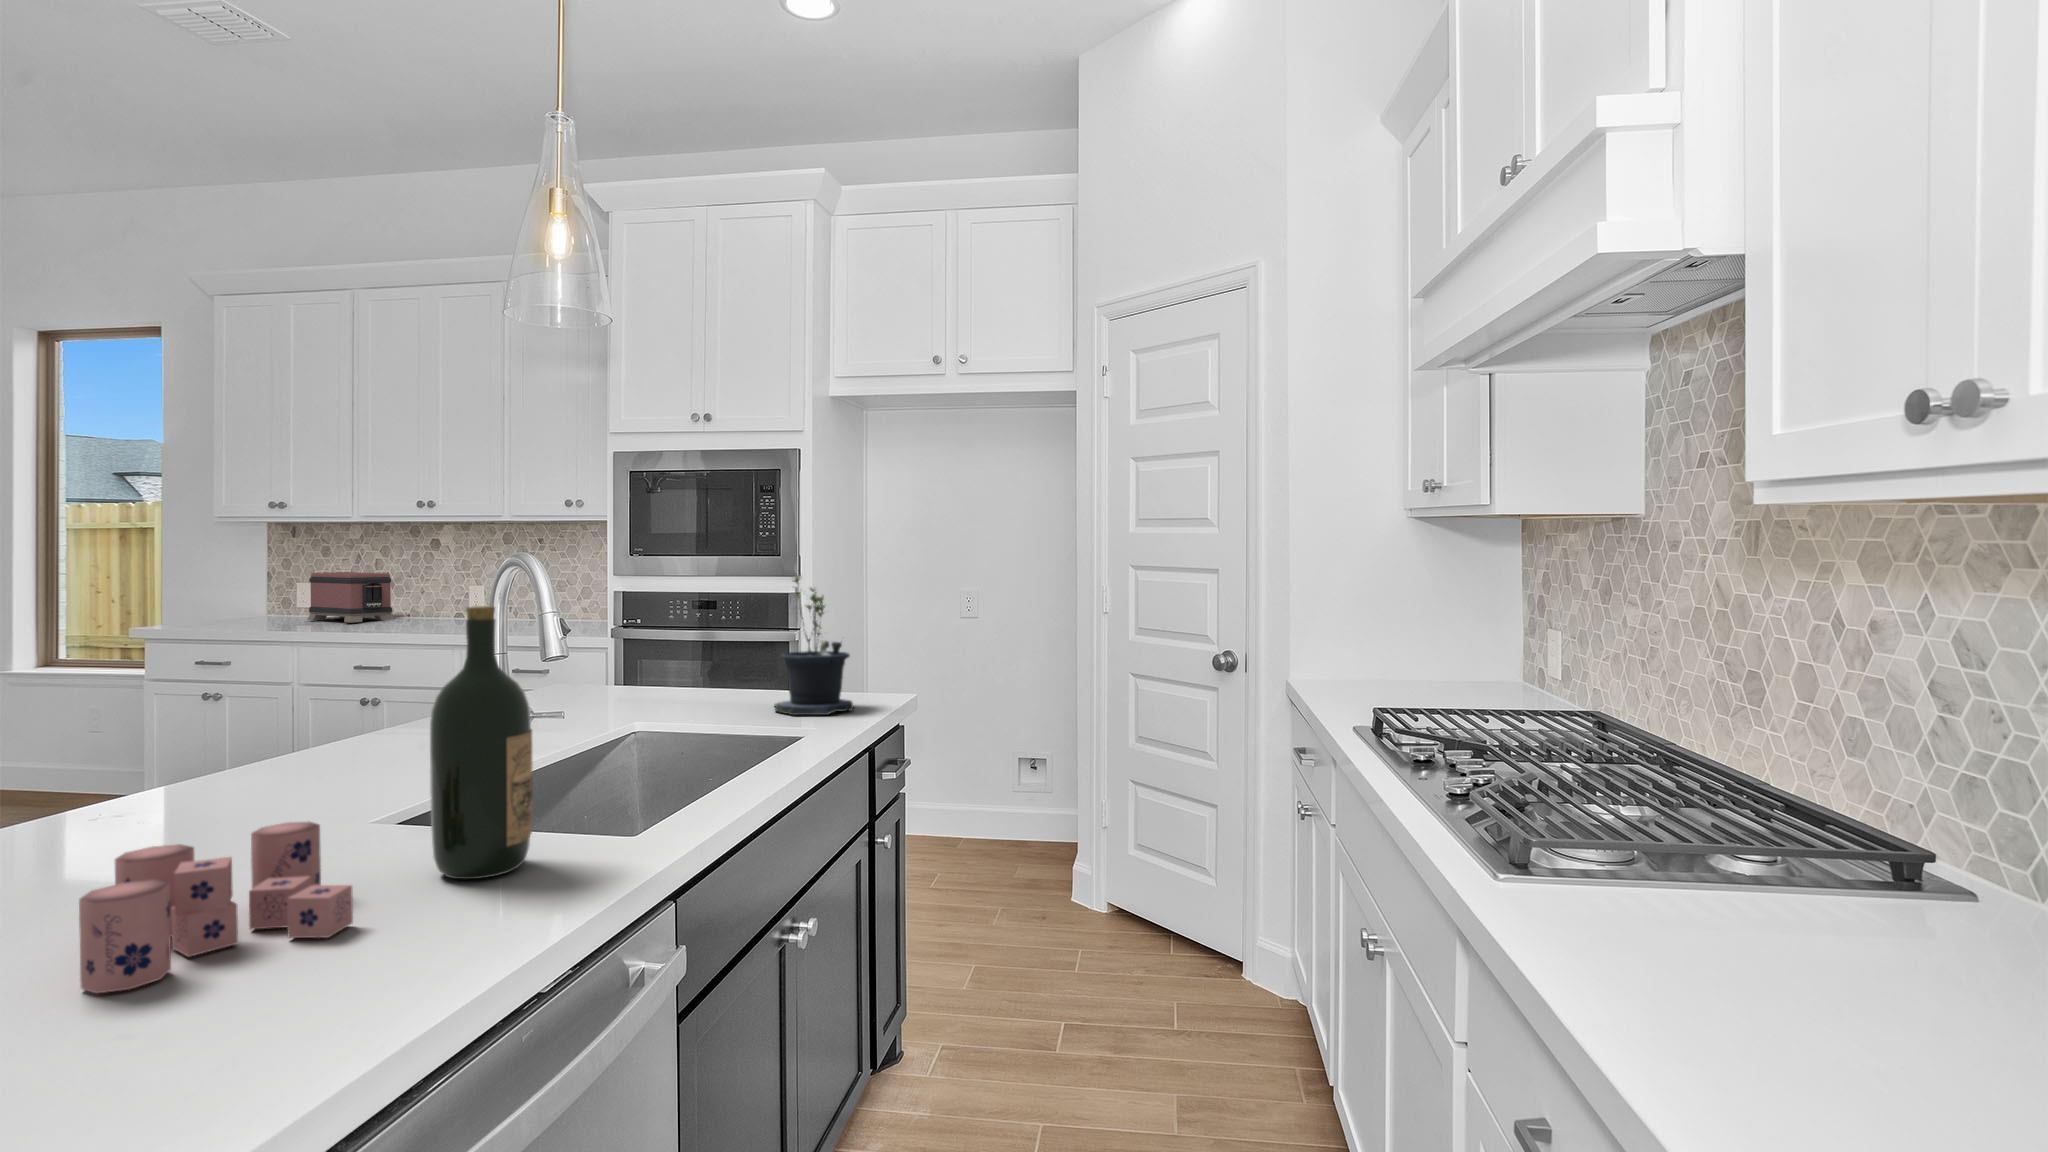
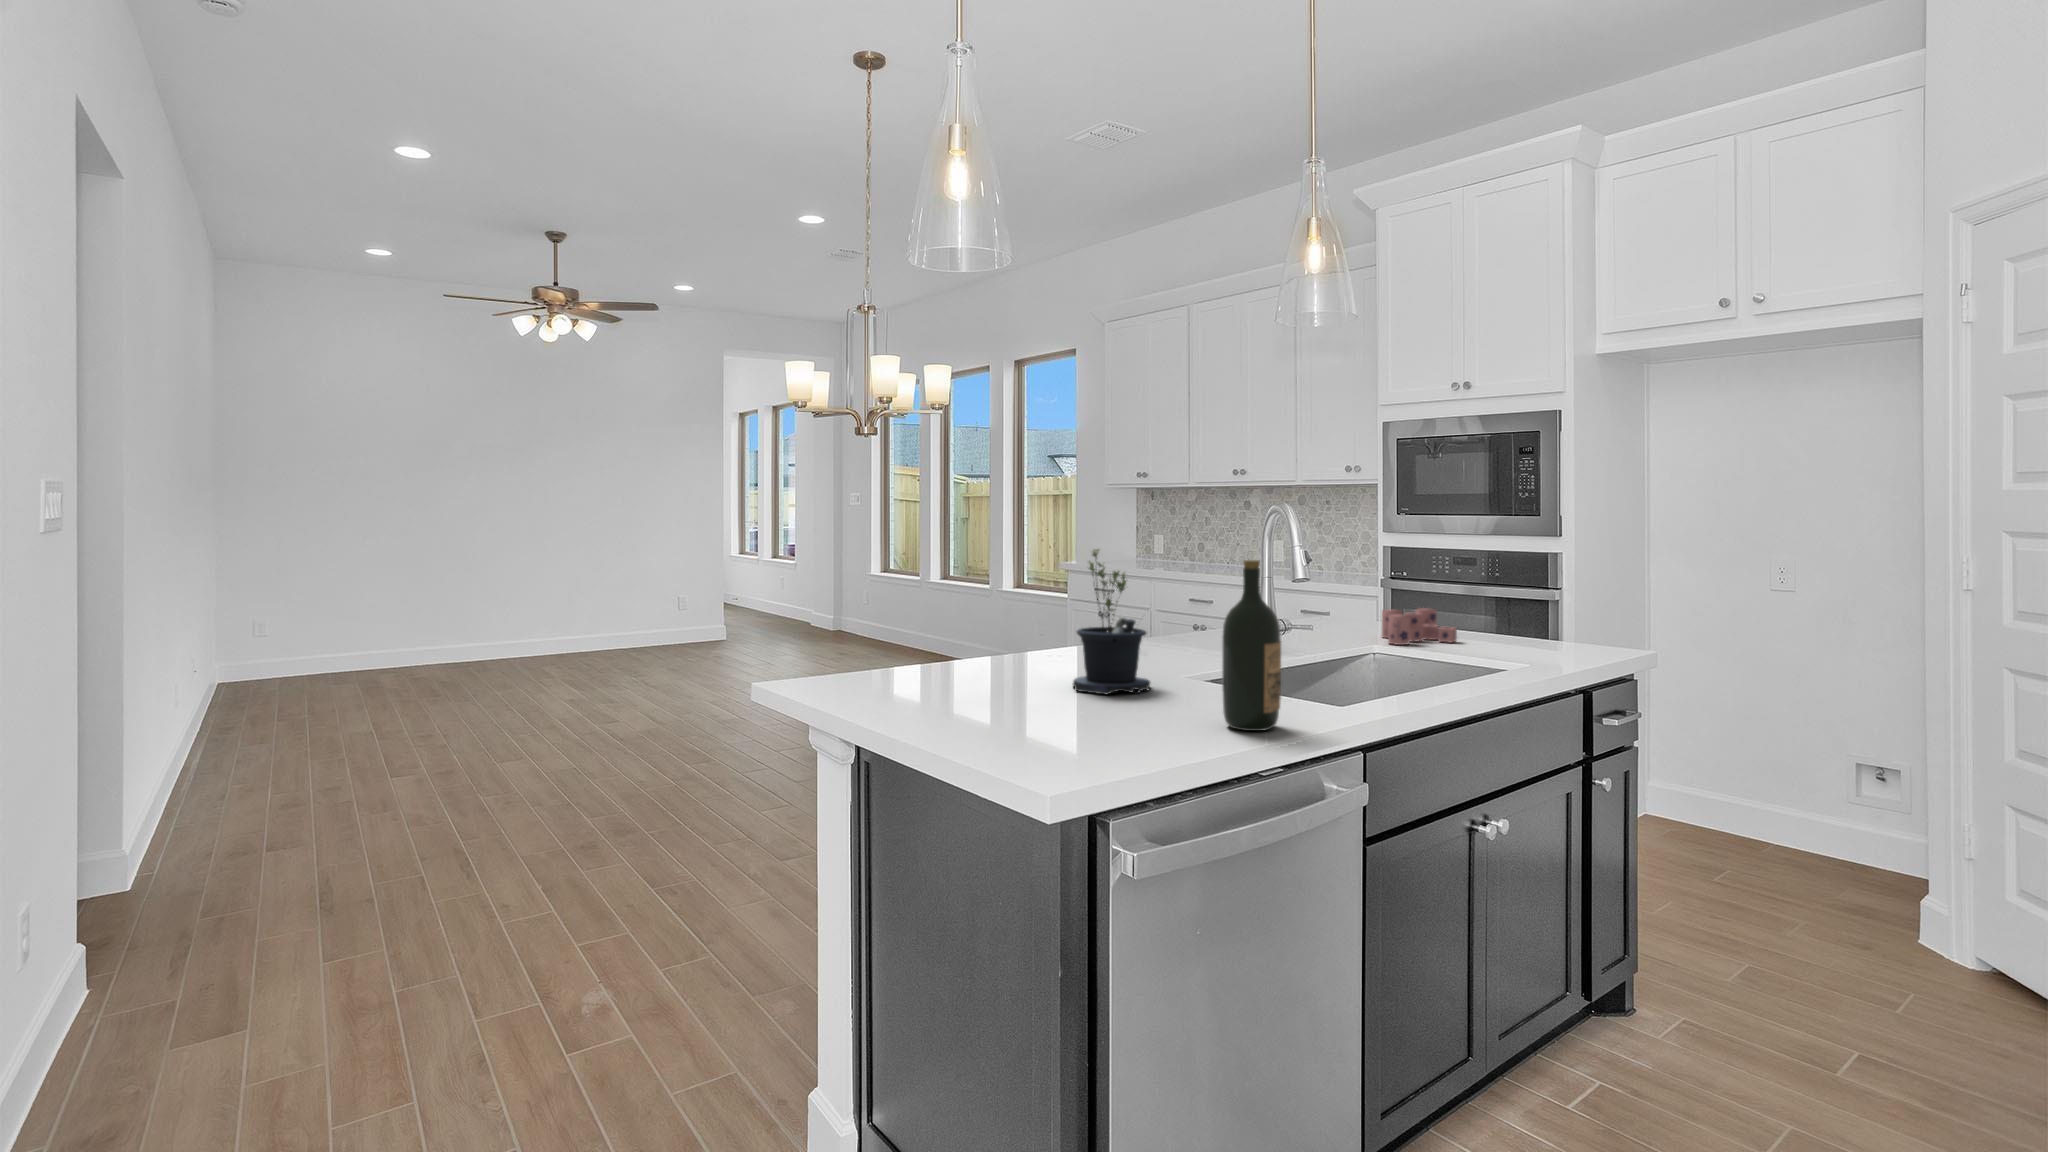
toaster: present [307,572,394,623] -> none [1161,527,1219,566]
potted plant: present [775,575,854,715] -> present [1073,549,1150,694]
candle: present [79,822,353,994] -> present [1382,608,1457,645]

